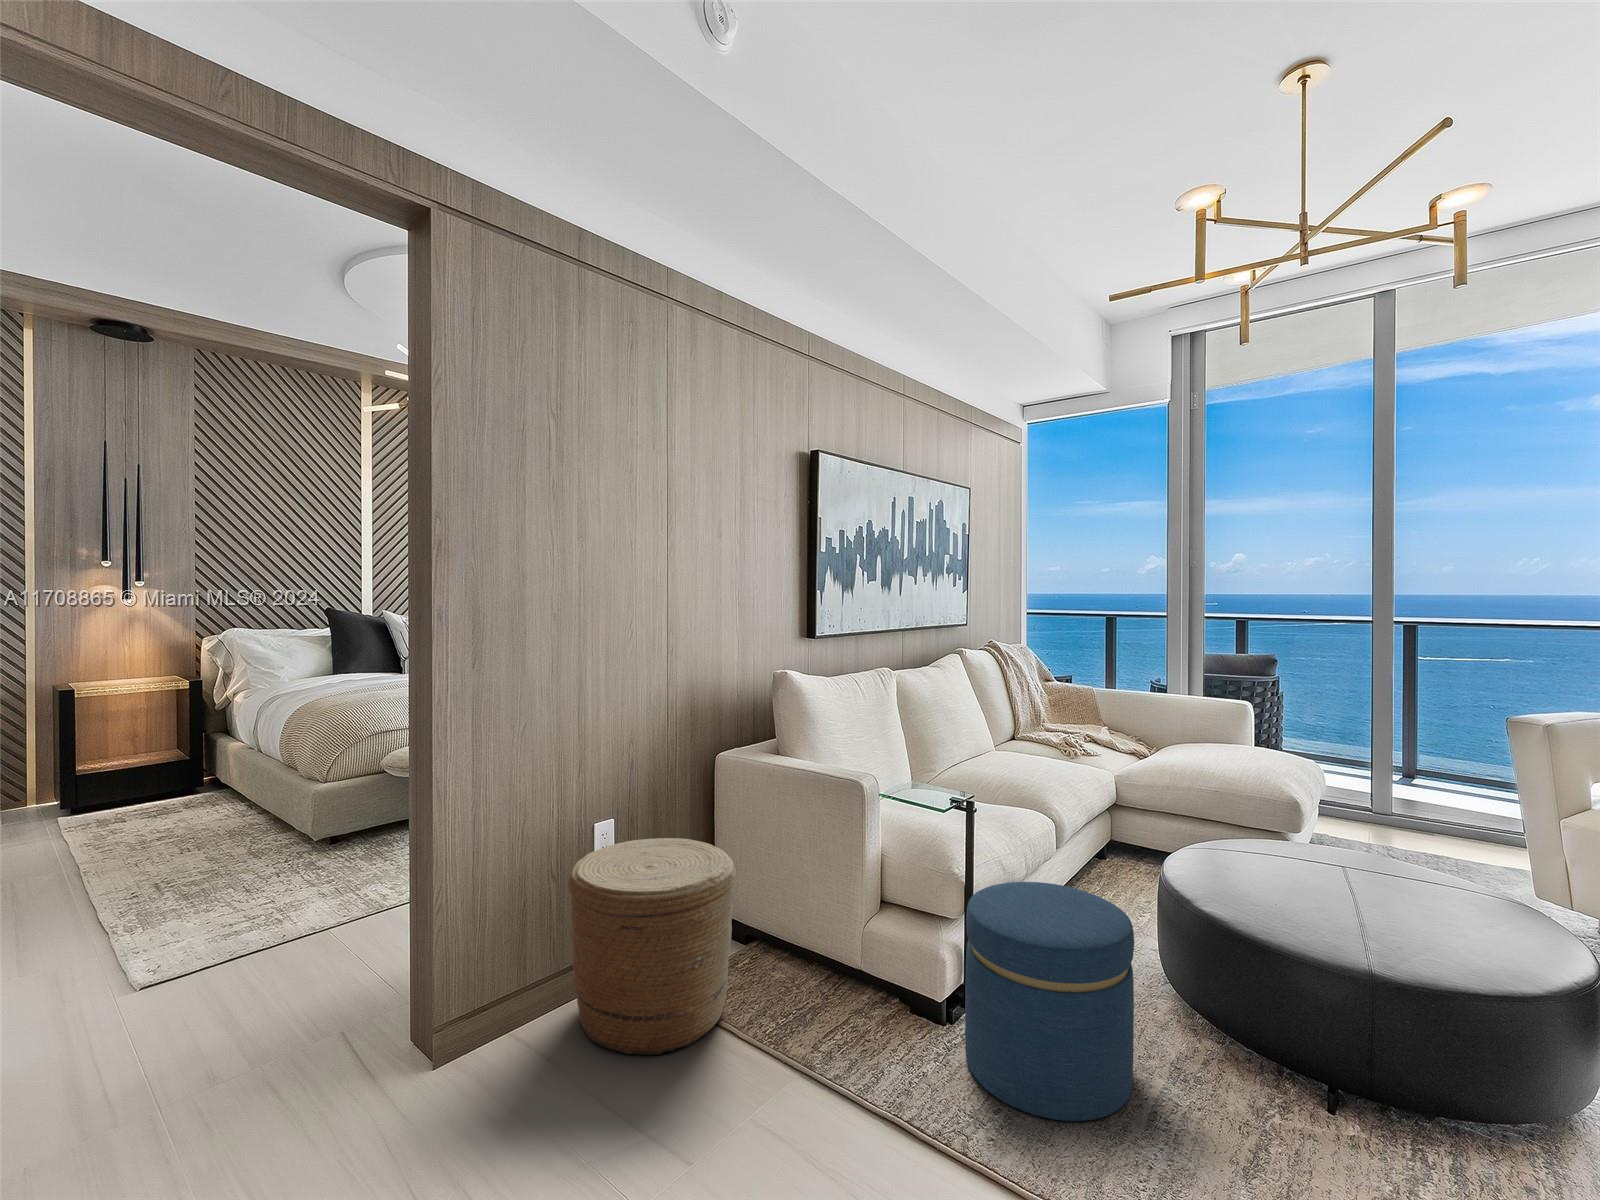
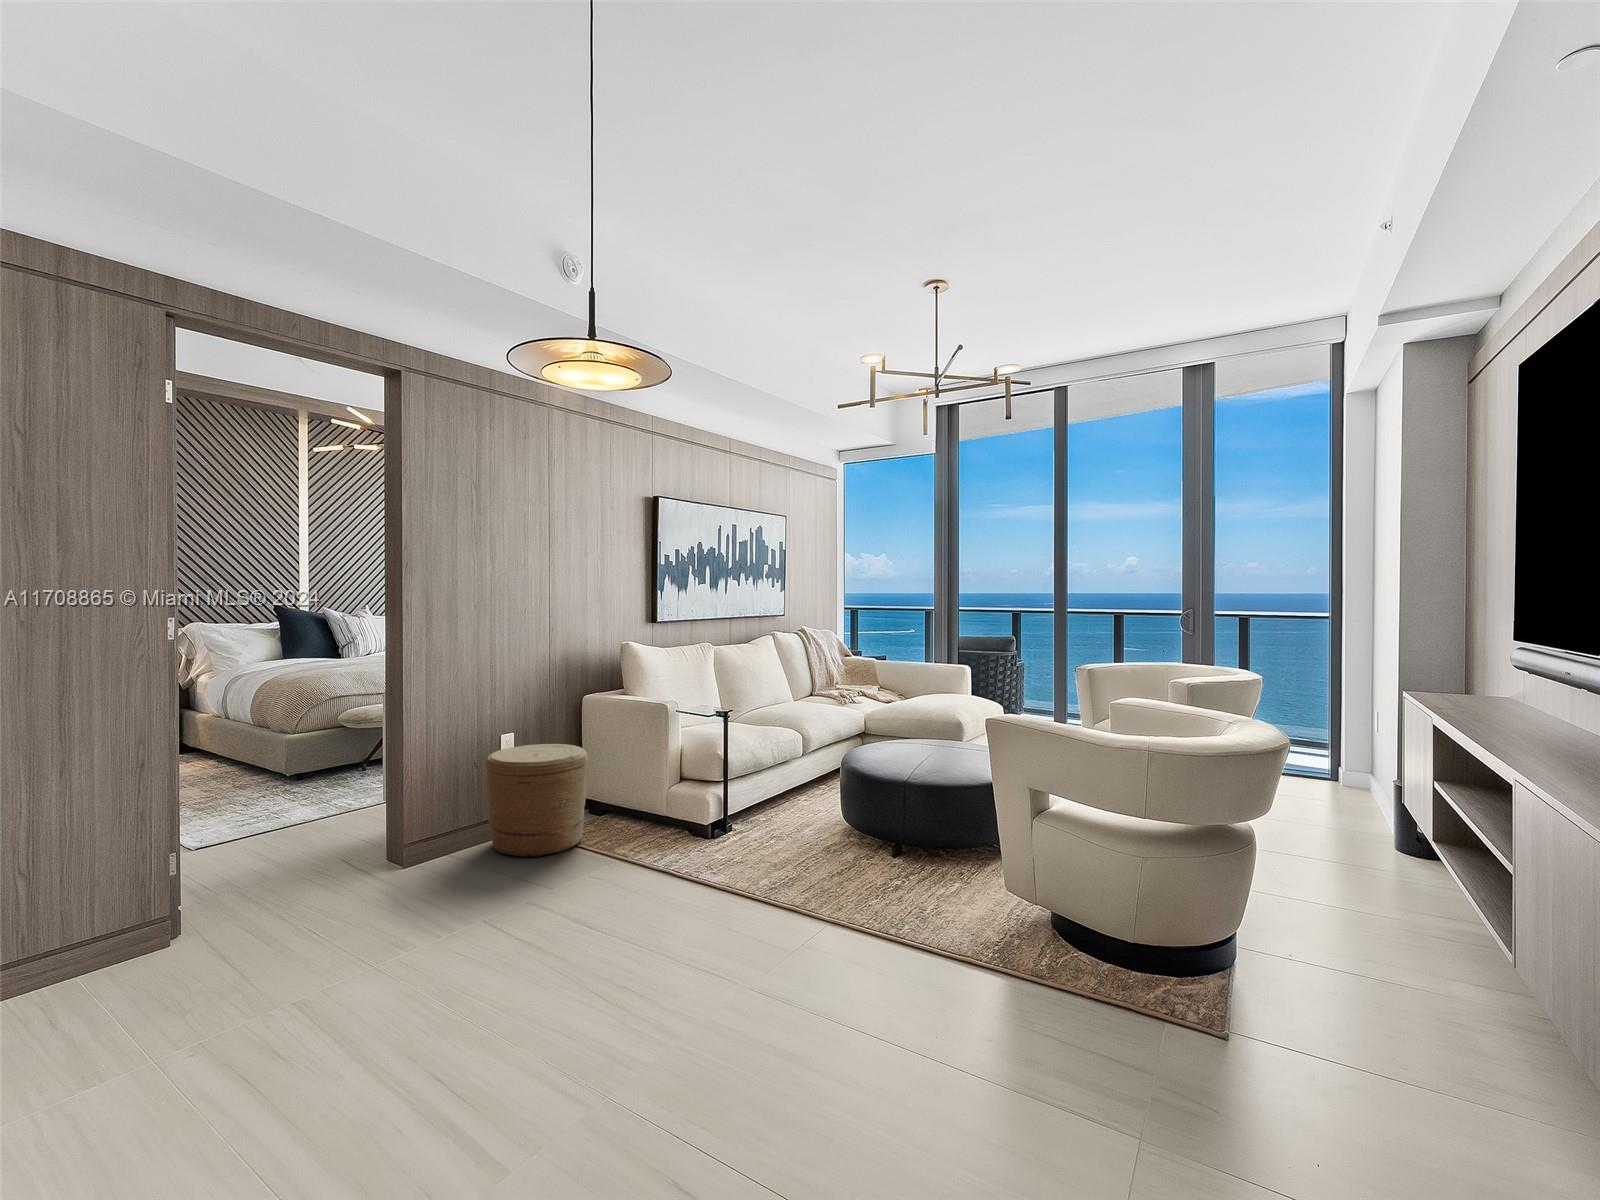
ottoman: present [965,882,1134,1121] -> none [715,756,802,866]

